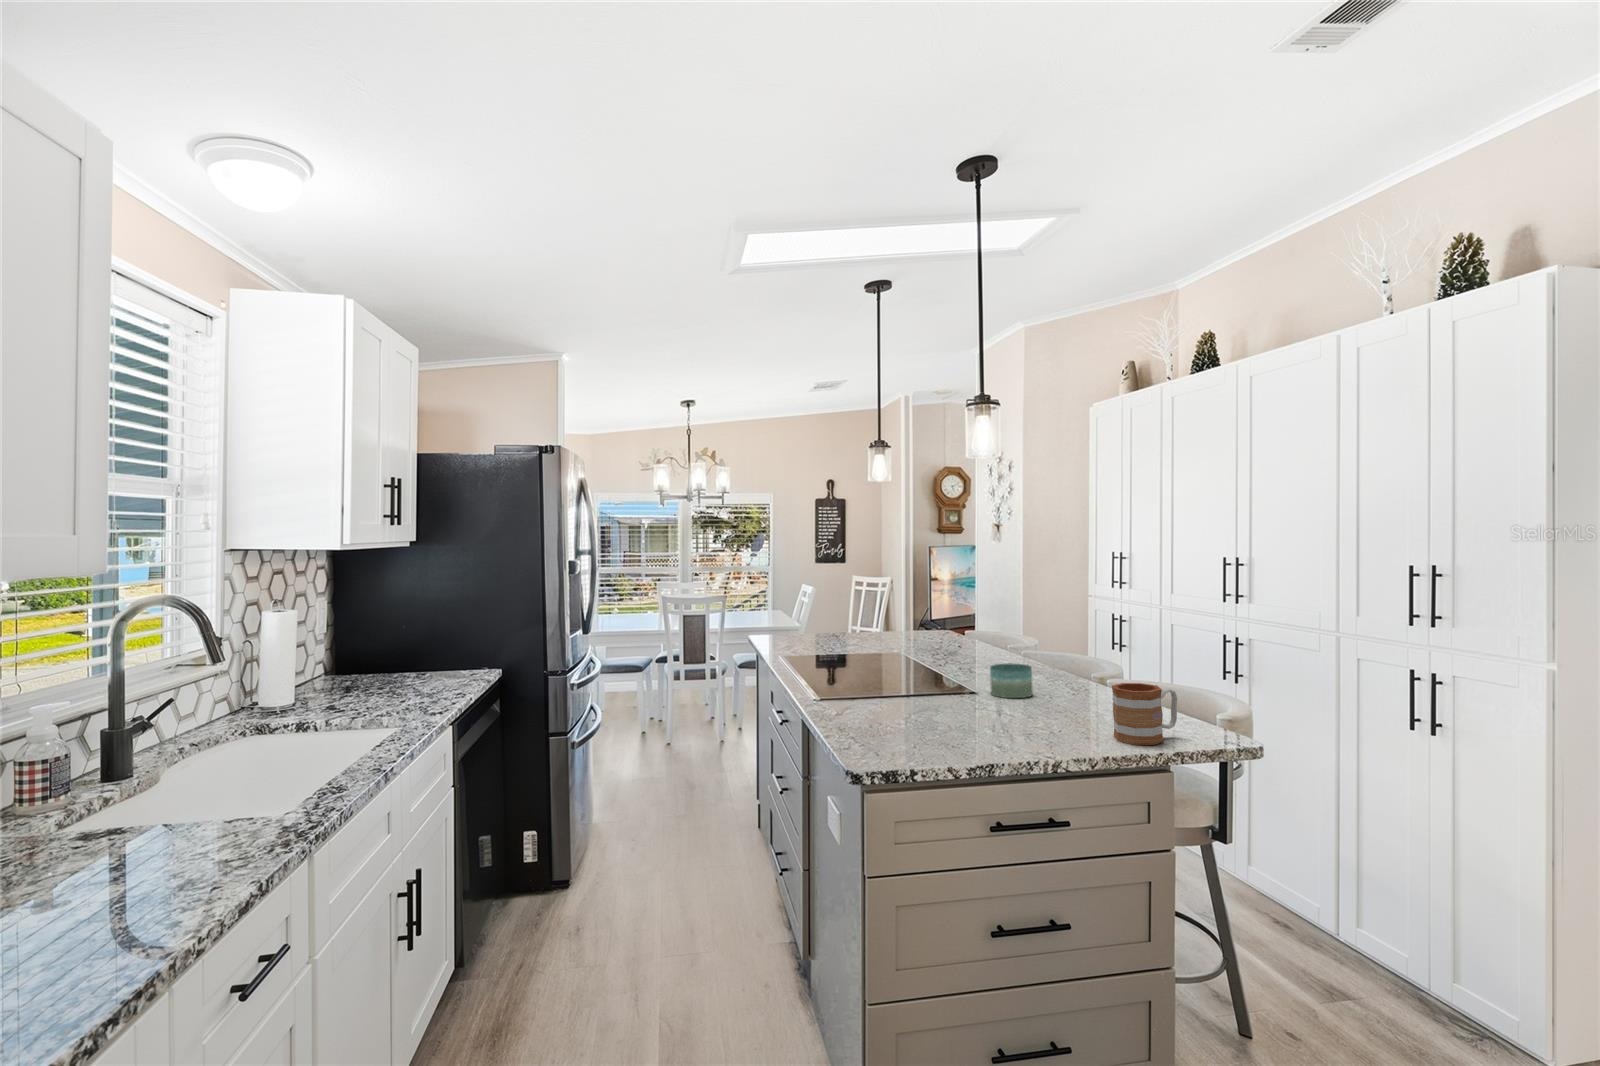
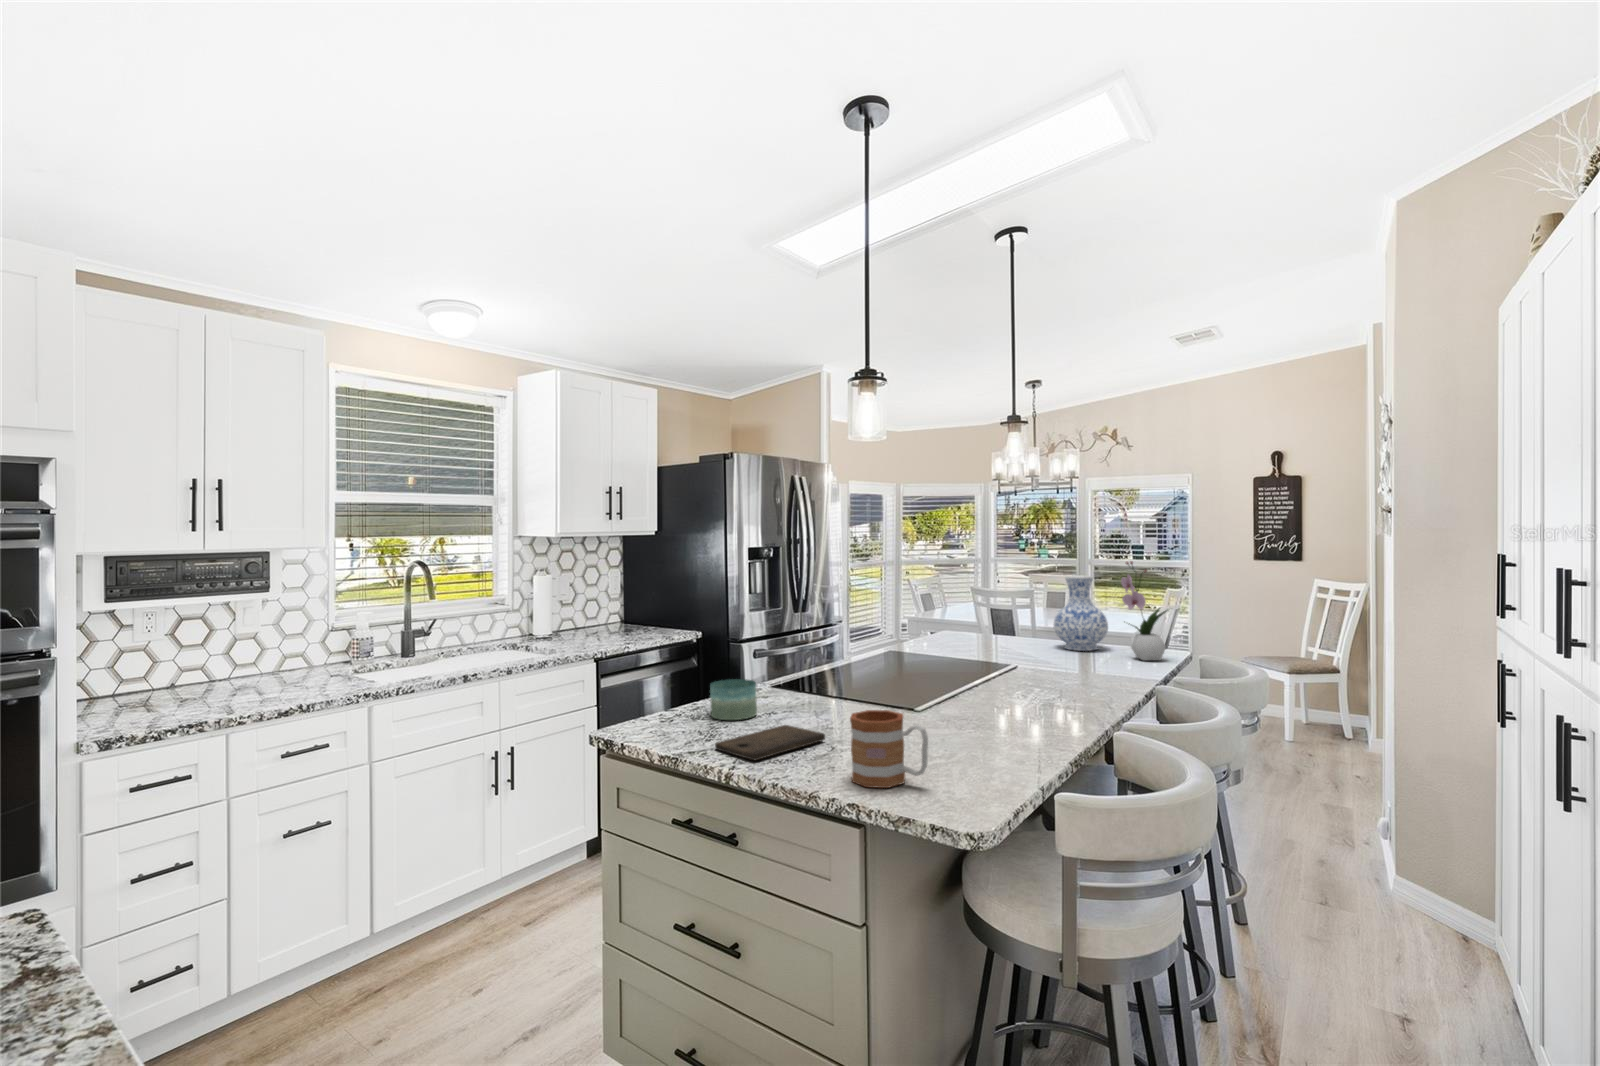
flower arrangement: none [942,562,978,641] -> present [1121,562,1167,660]
vase: none [877,576,920,640] -> present [1054,576,1108,651]
candle: present [990,664,1033,698] -> present [710,679,757,720]
cutting board: none [968,720,1045,750] -> present [715,725,825,760]

